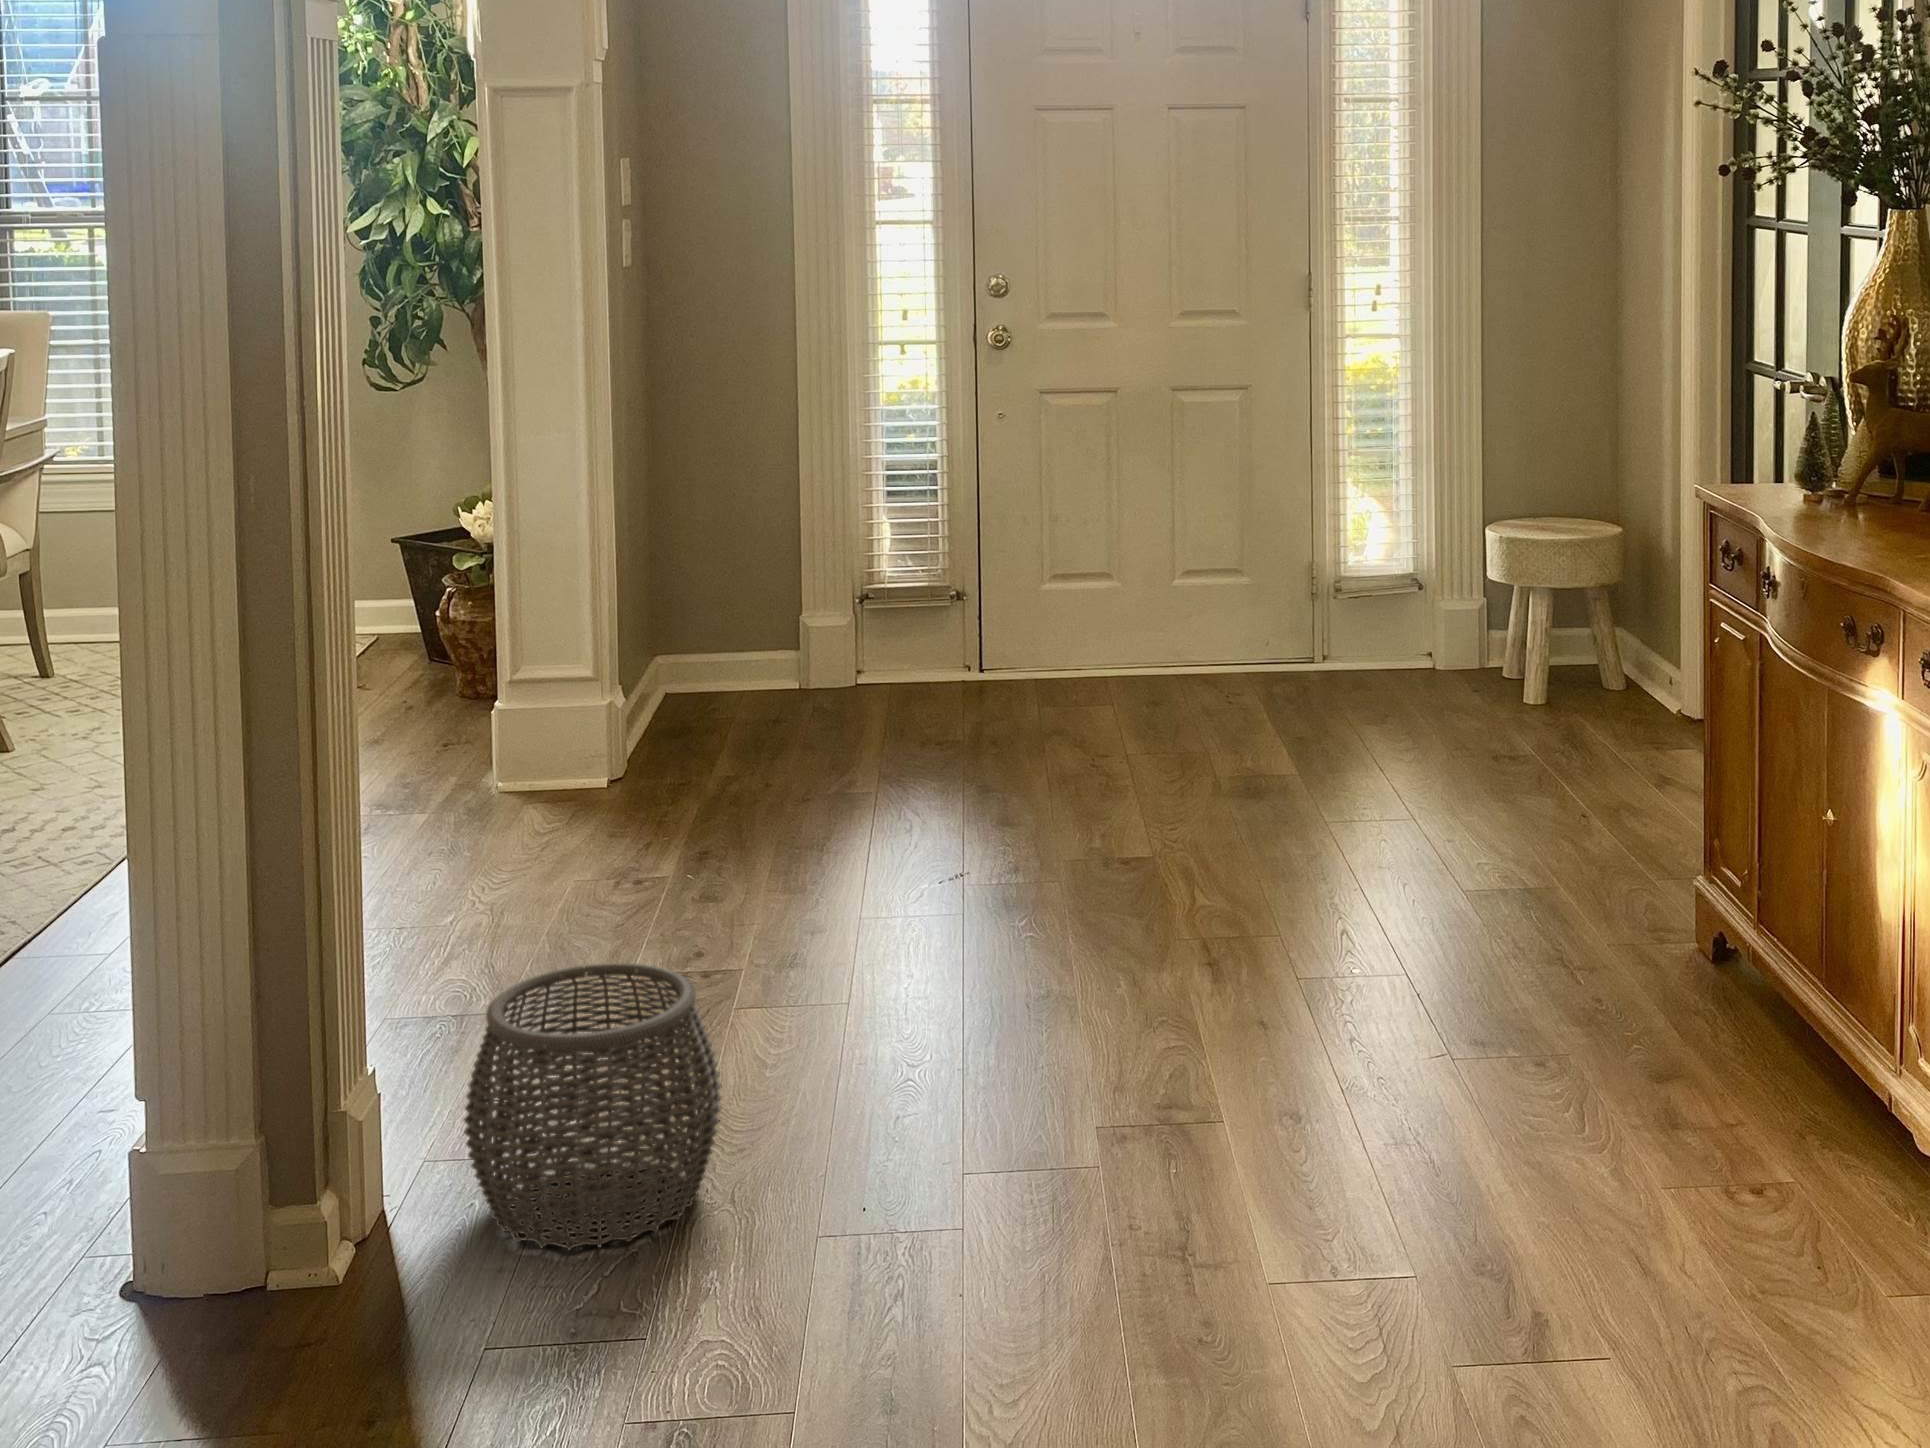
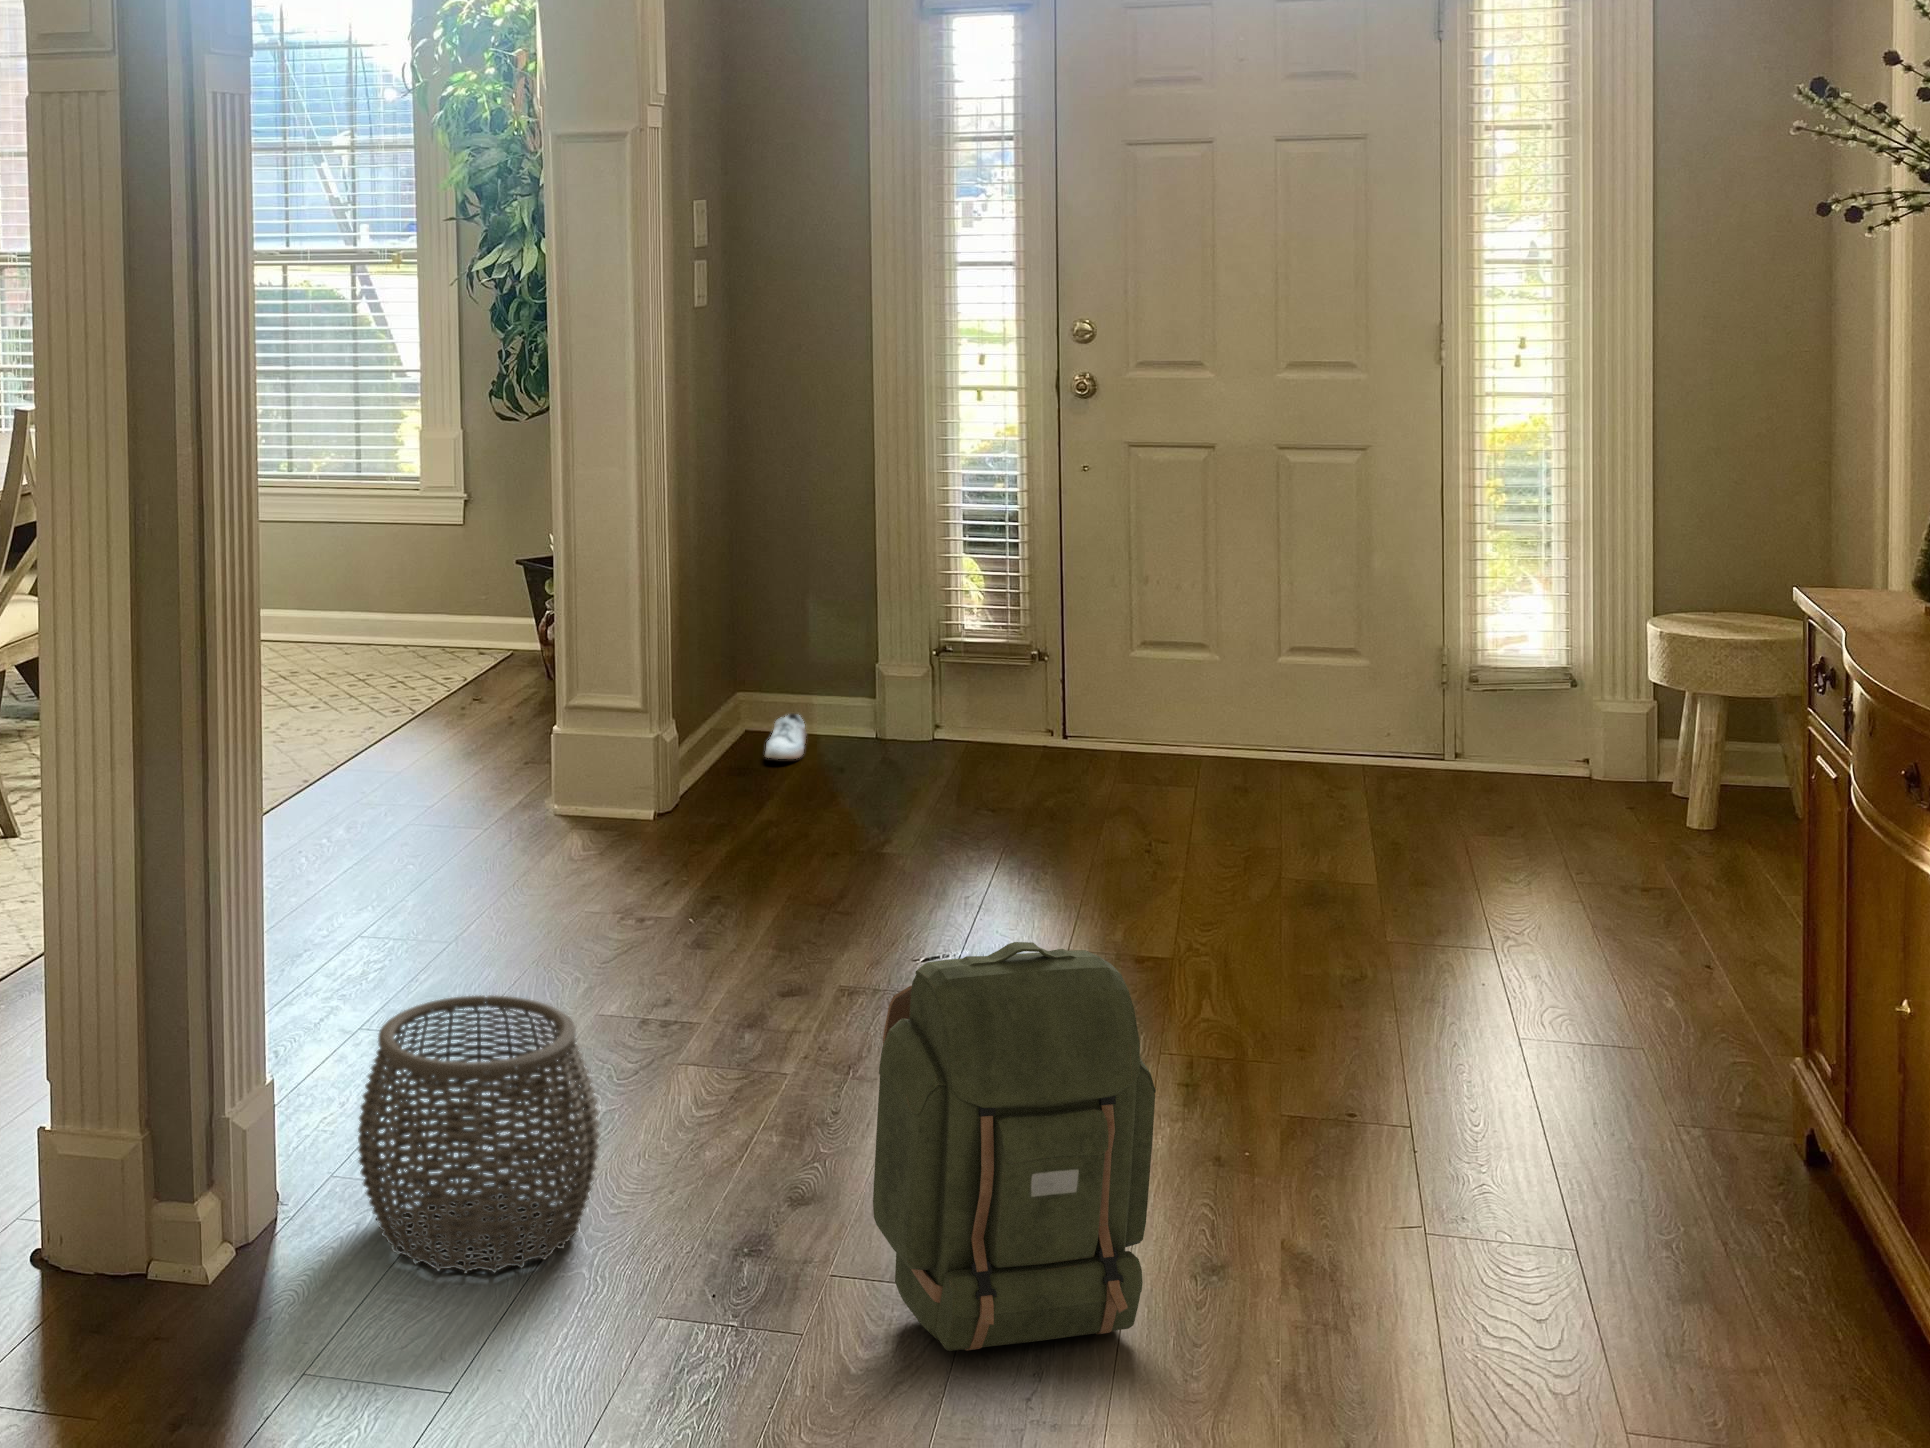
shoe: none [698,669,736,714] -> present [765,713,806,759]
backpack: none [1008,844,1267,1231] -> present [873,942,1156,1351]

